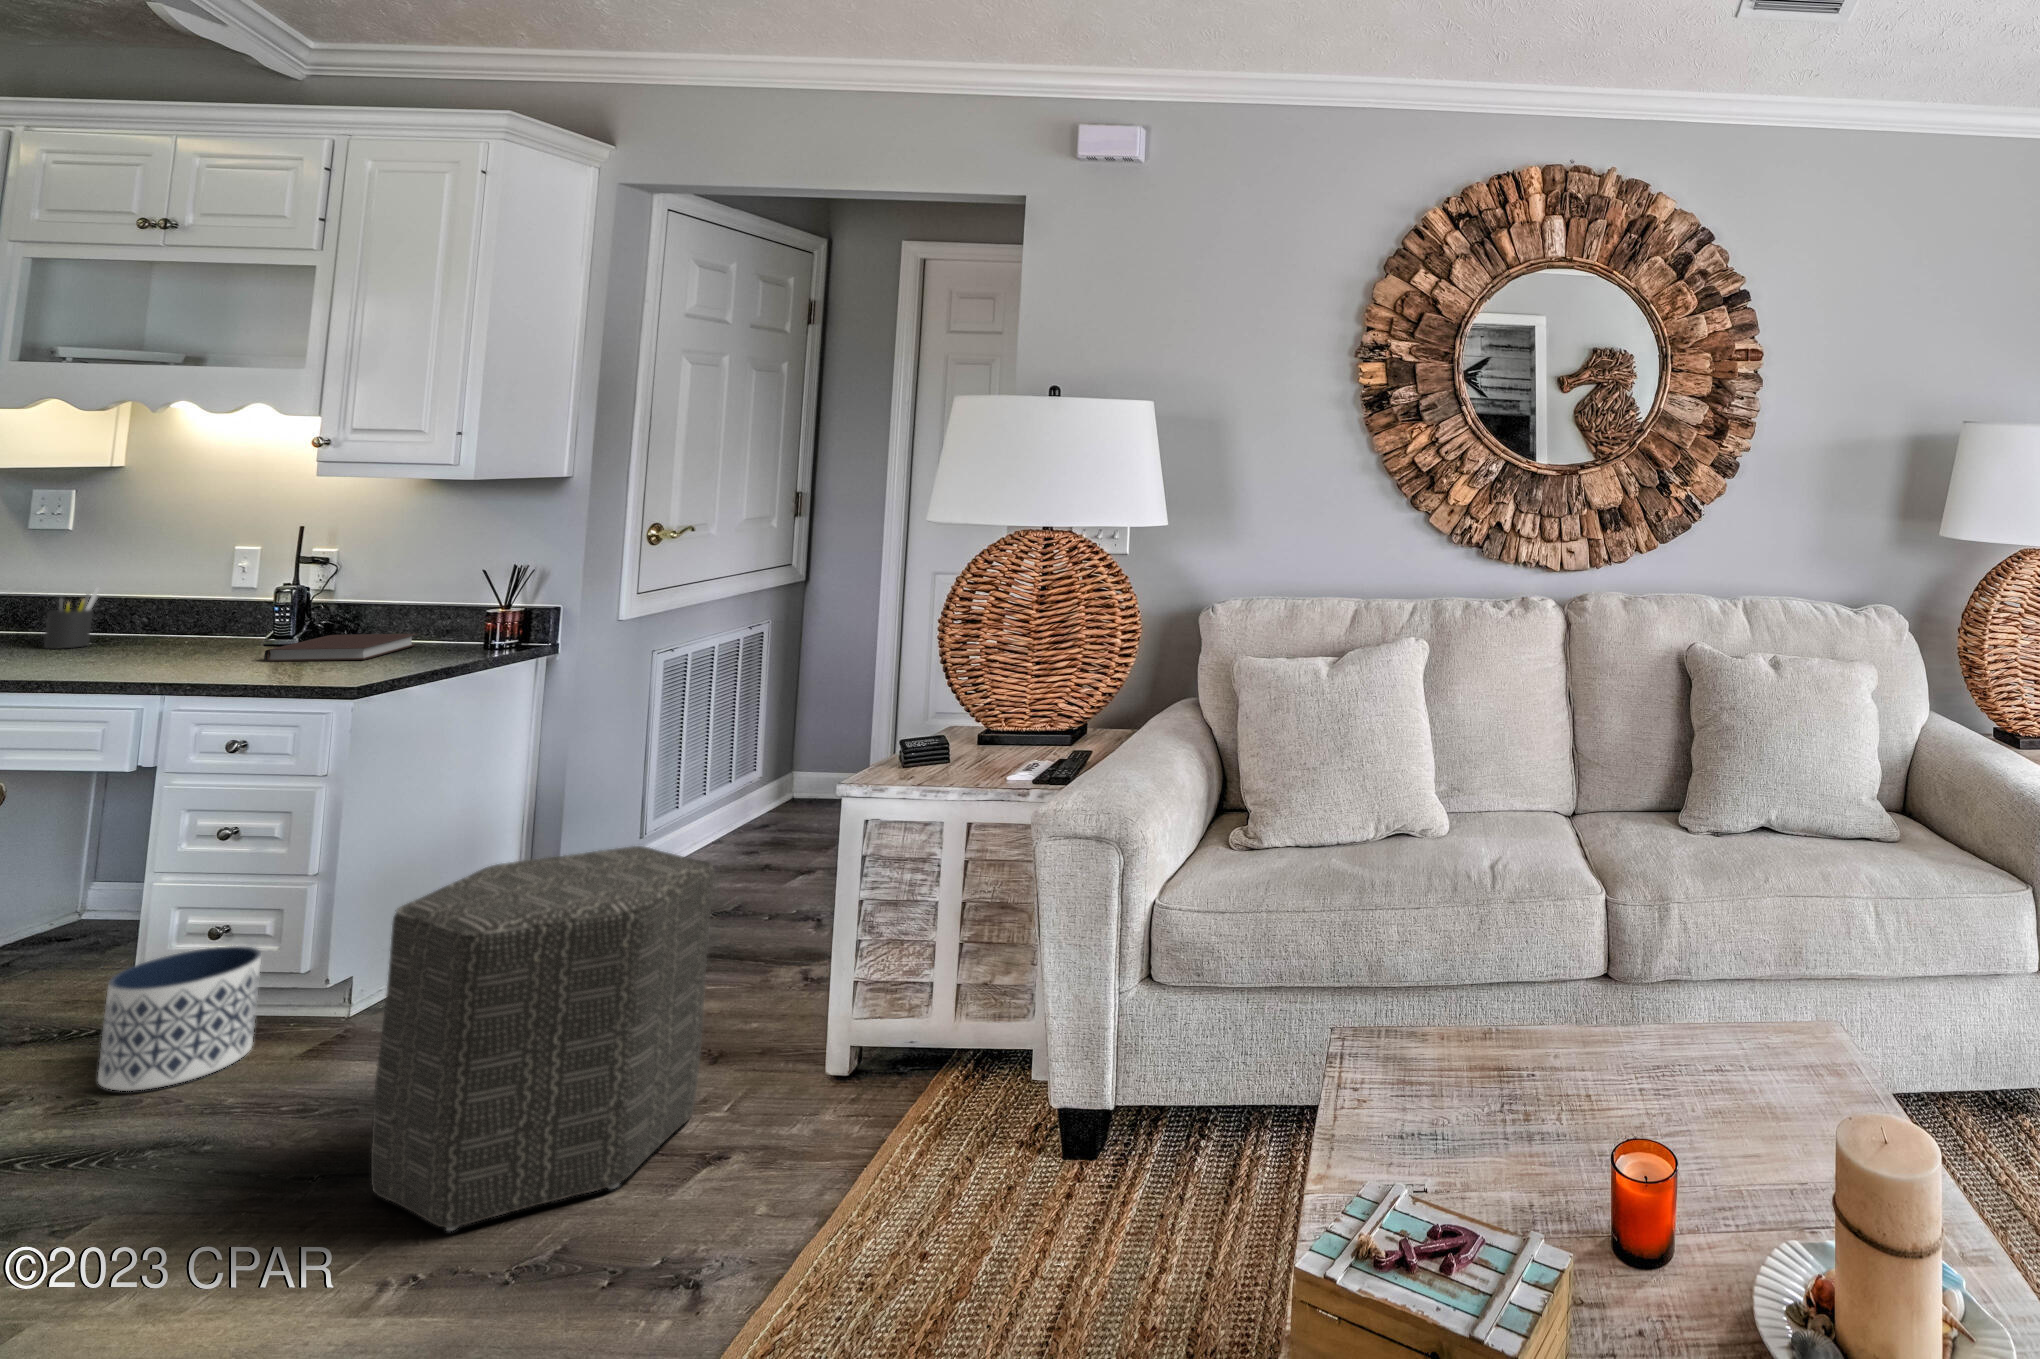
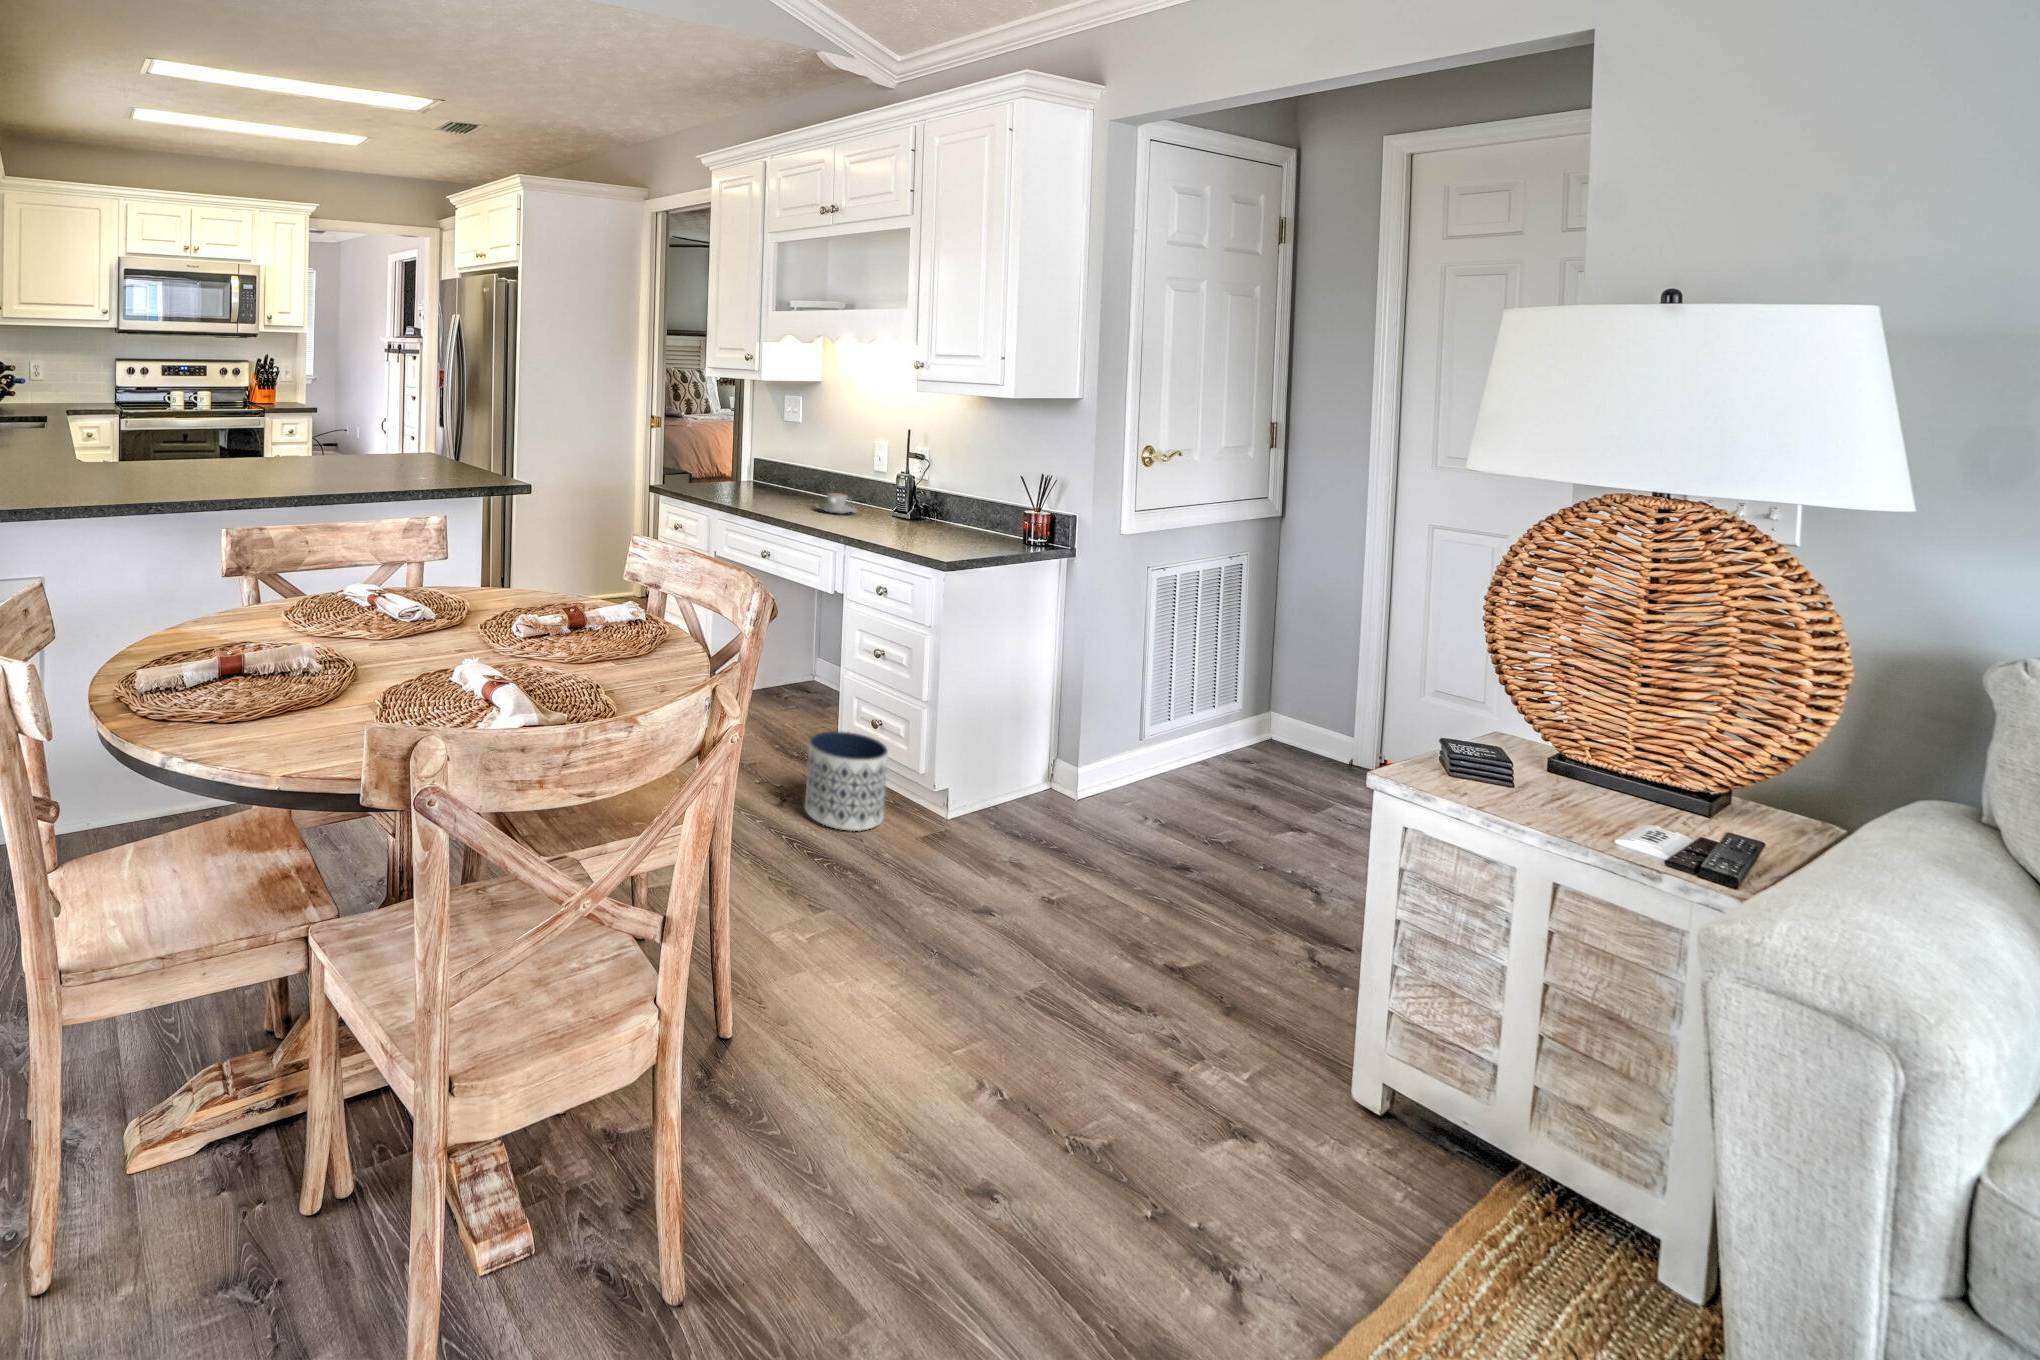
pen holder: present [44,588,100,649] -> none [786,460,811,499]
coffee cup: none [113,629,201,658] -> present [816,493,857,514]
notebook: present [264,634,417,661] -> none [890,513,981,537]
ottoman: present [371,846,714,1231] -> none [951,746,1231,1122]

